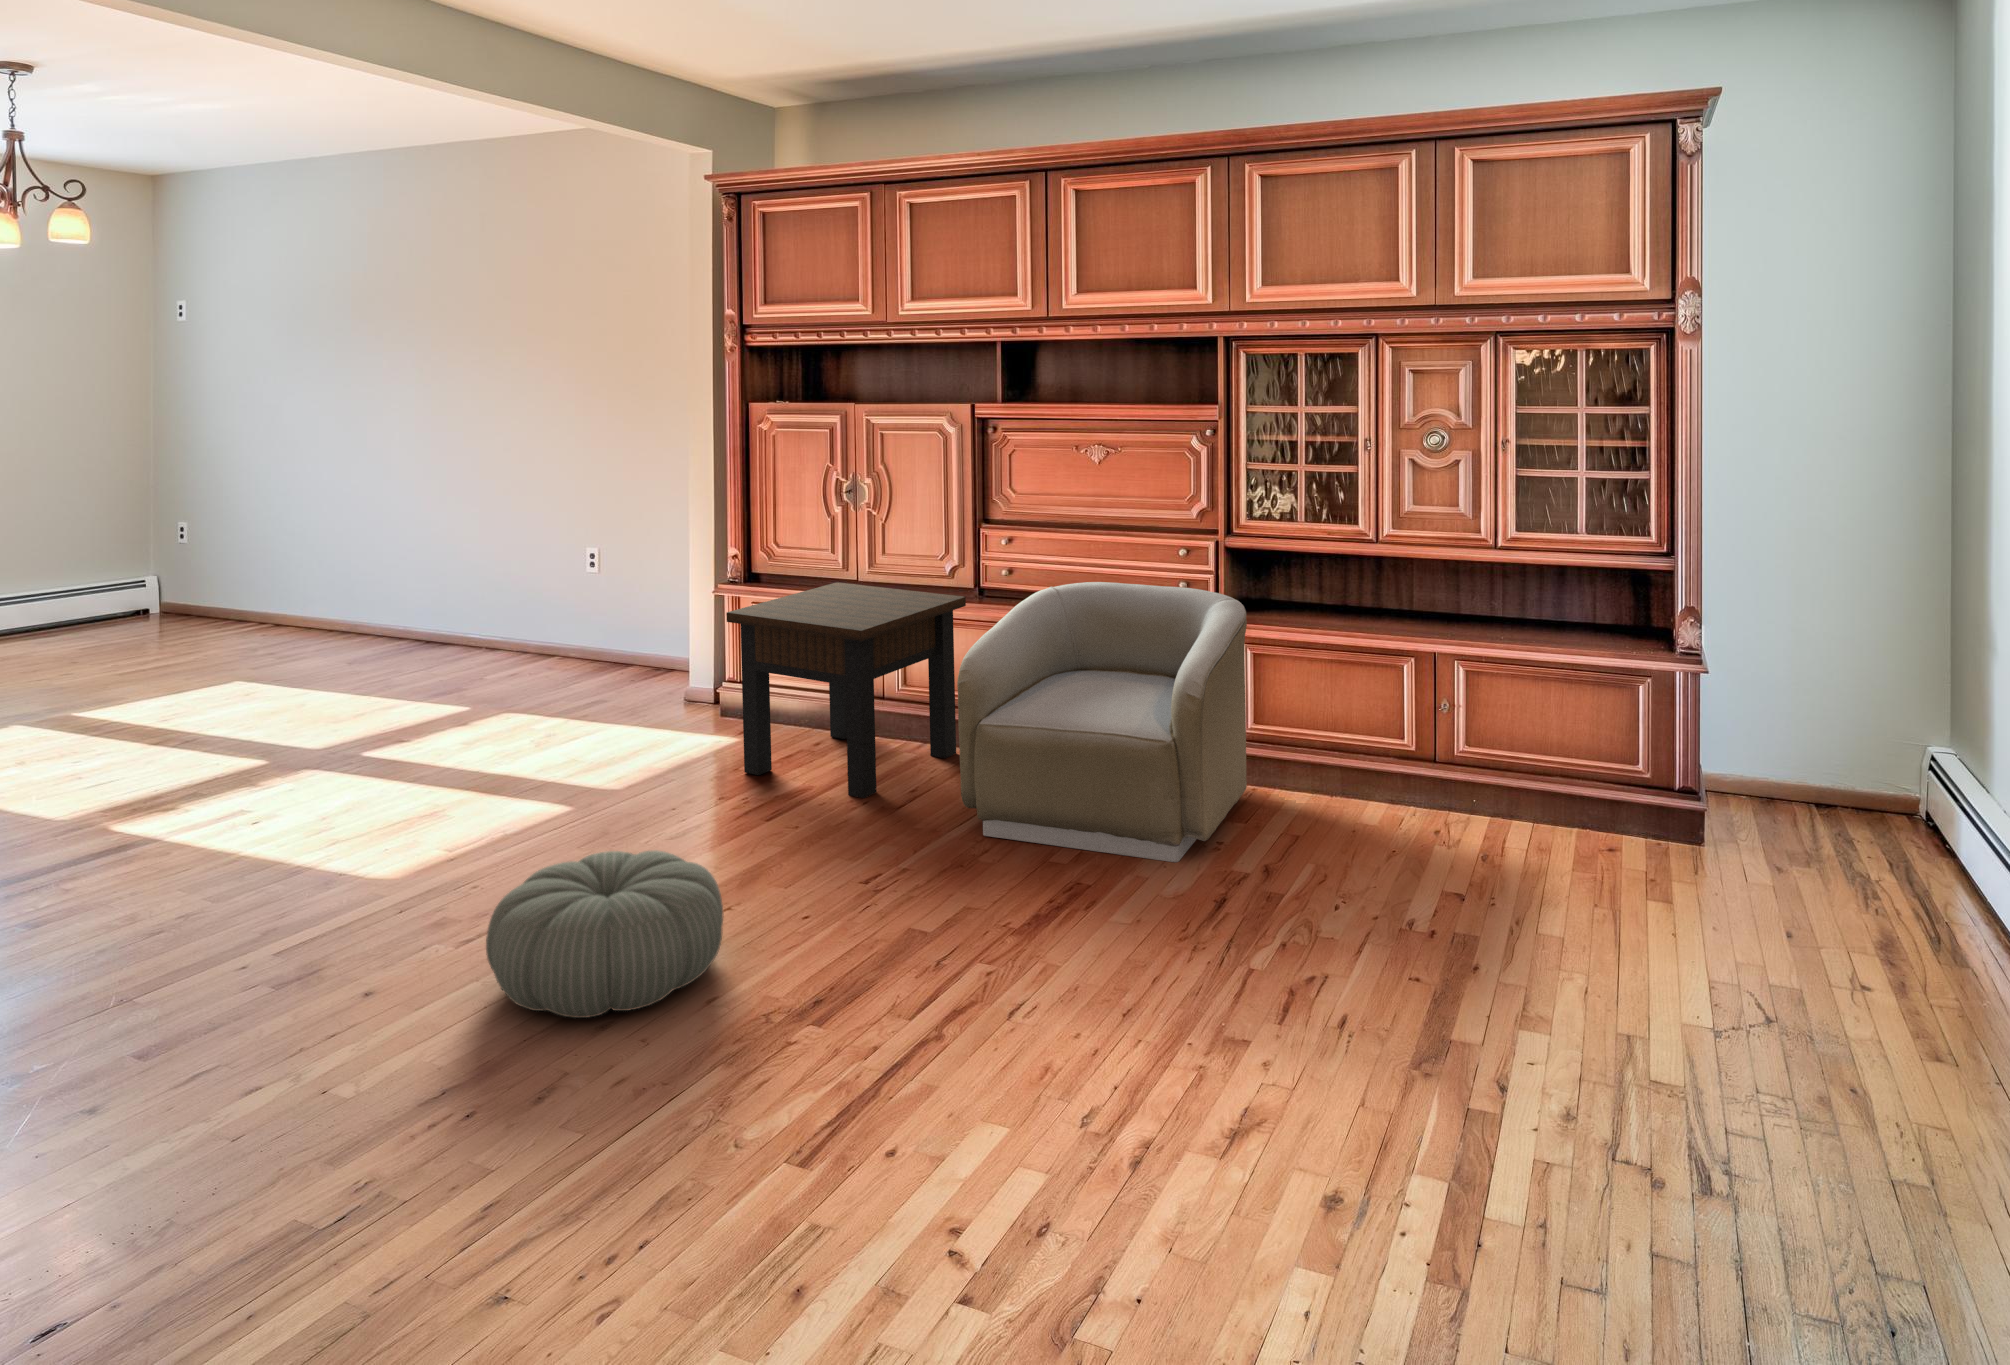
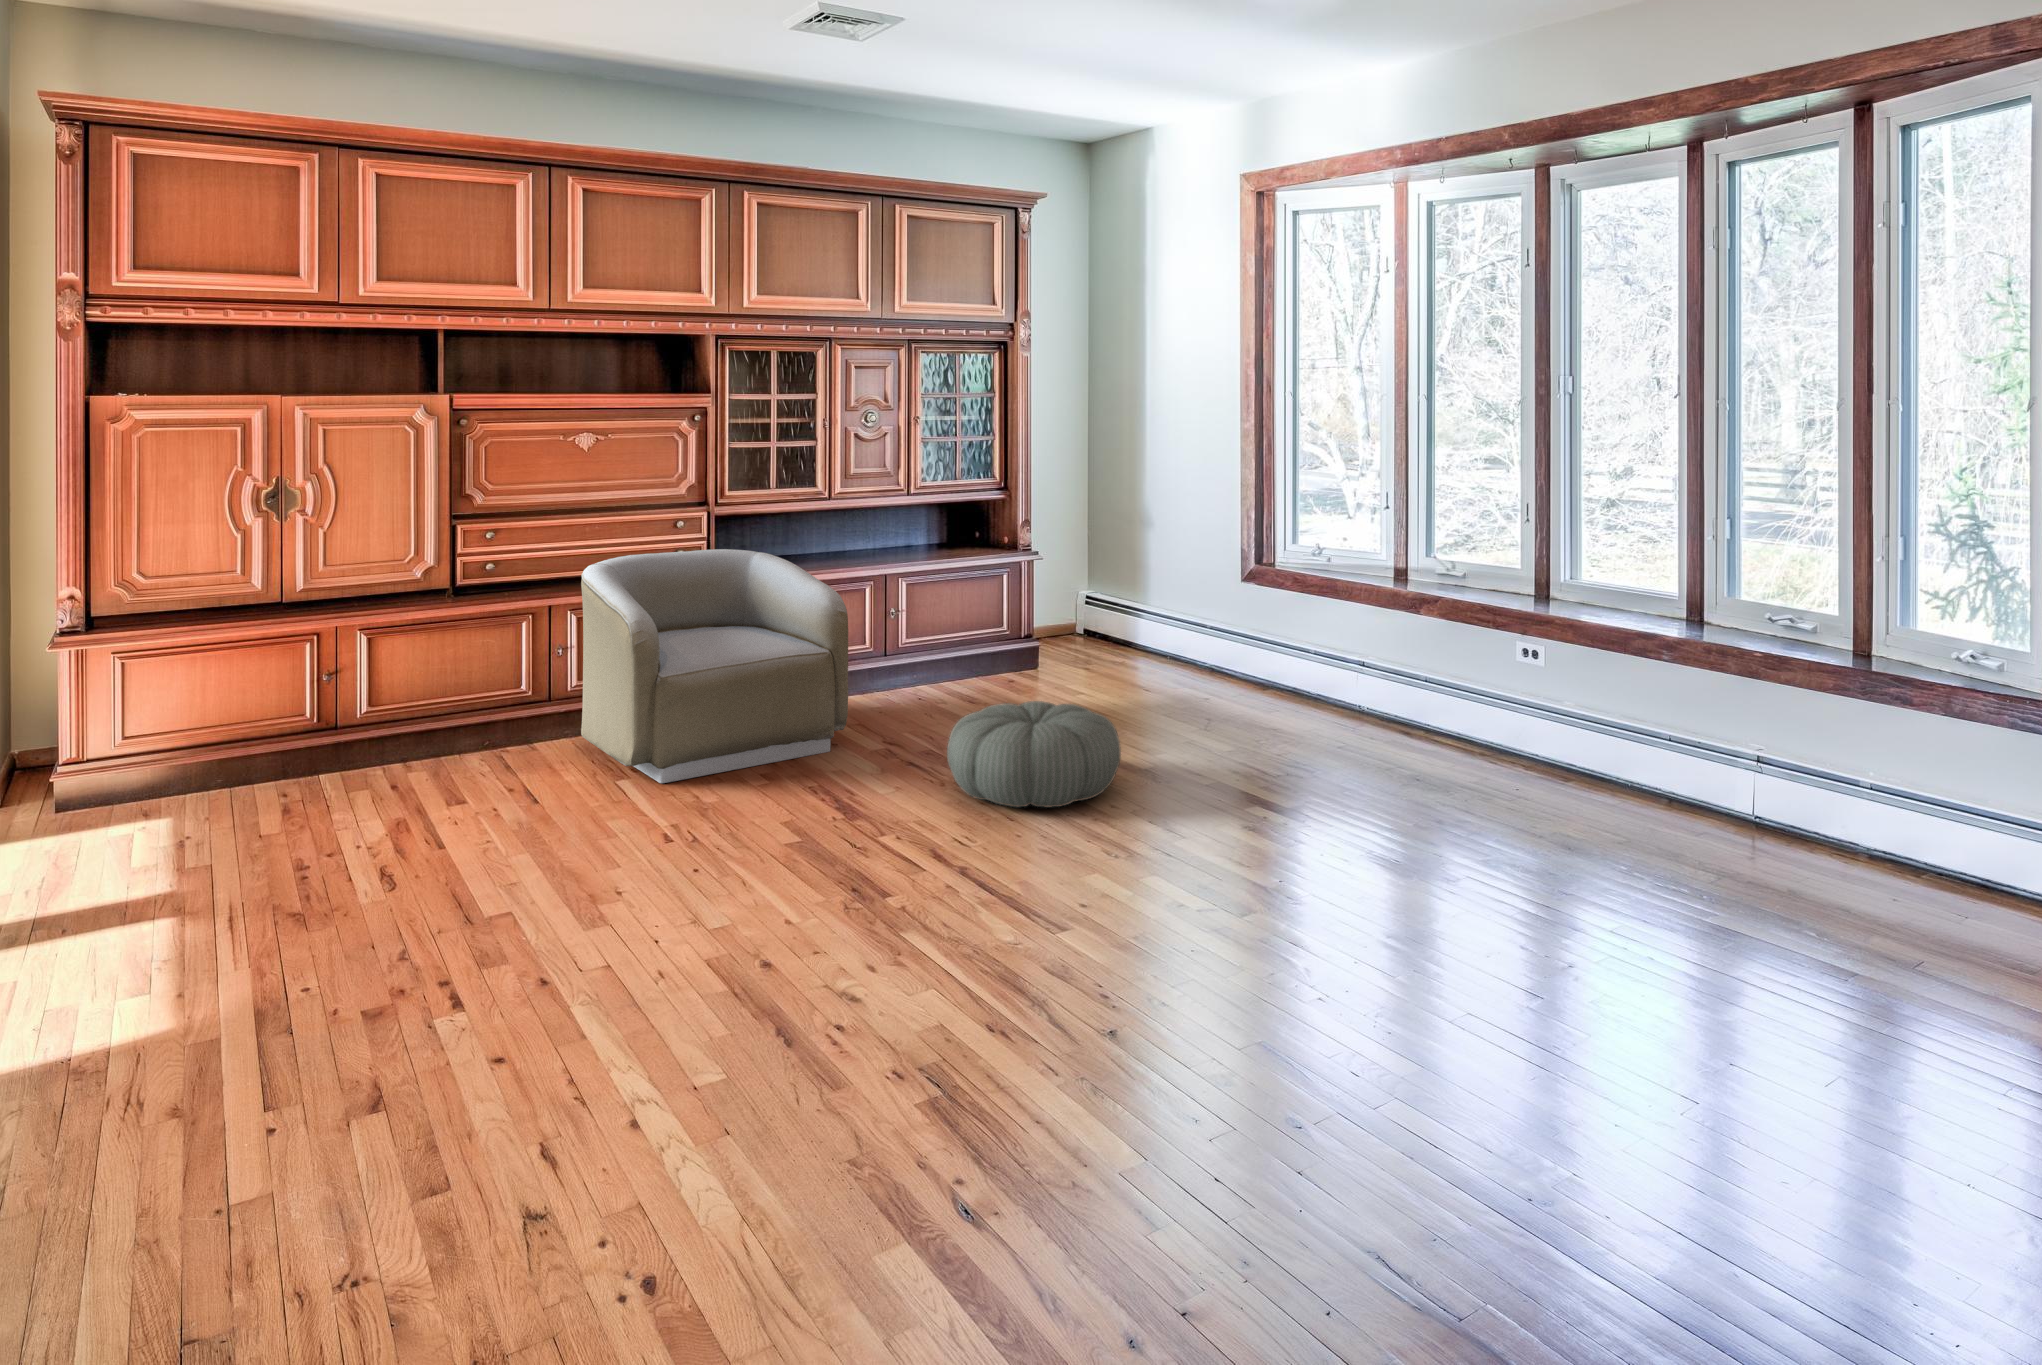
side table: present [726,582,966,798] -> none [264,592,494,830]
pouf: present [486,850,723,1018] -> present [947,701,1121,808]

